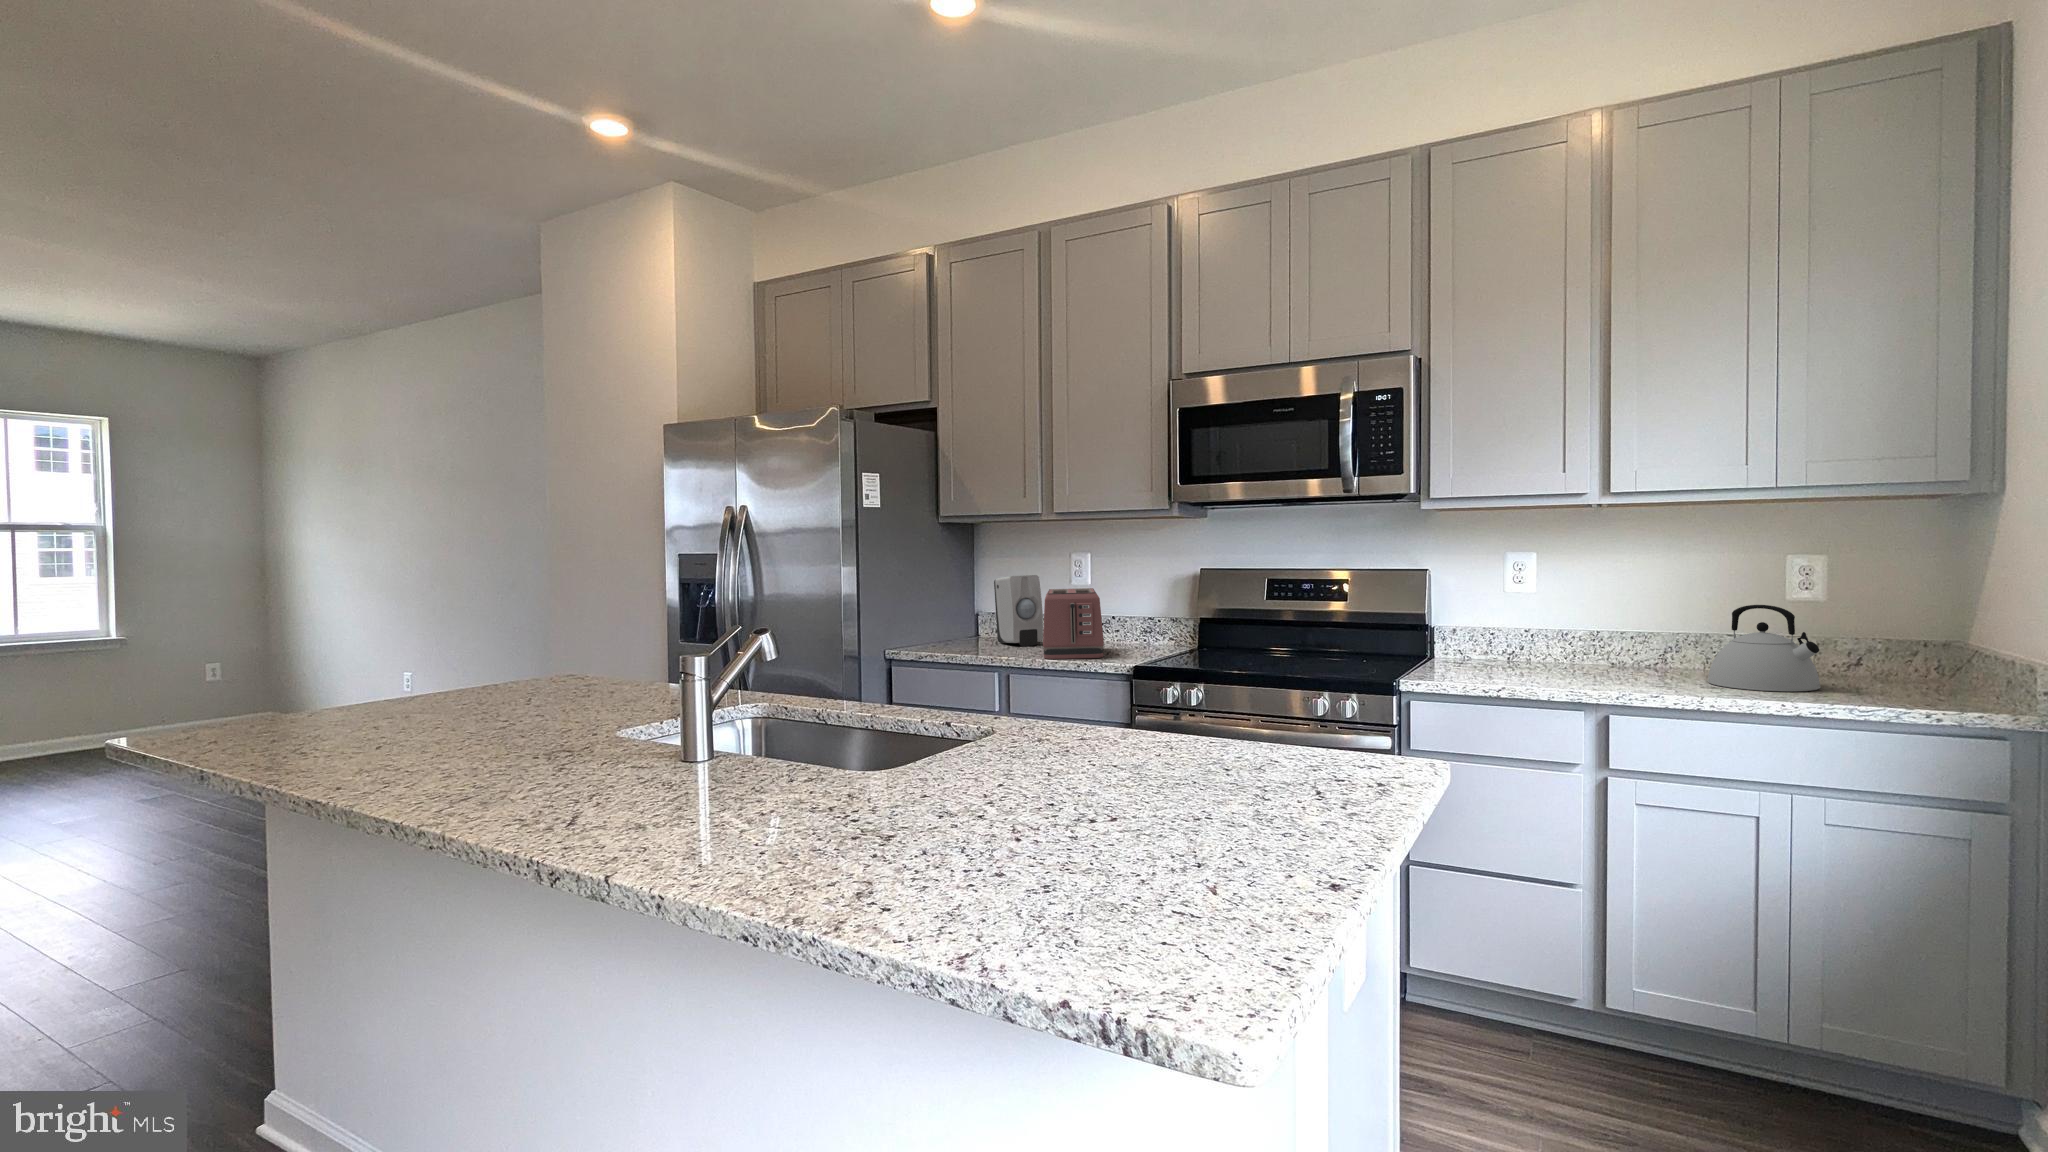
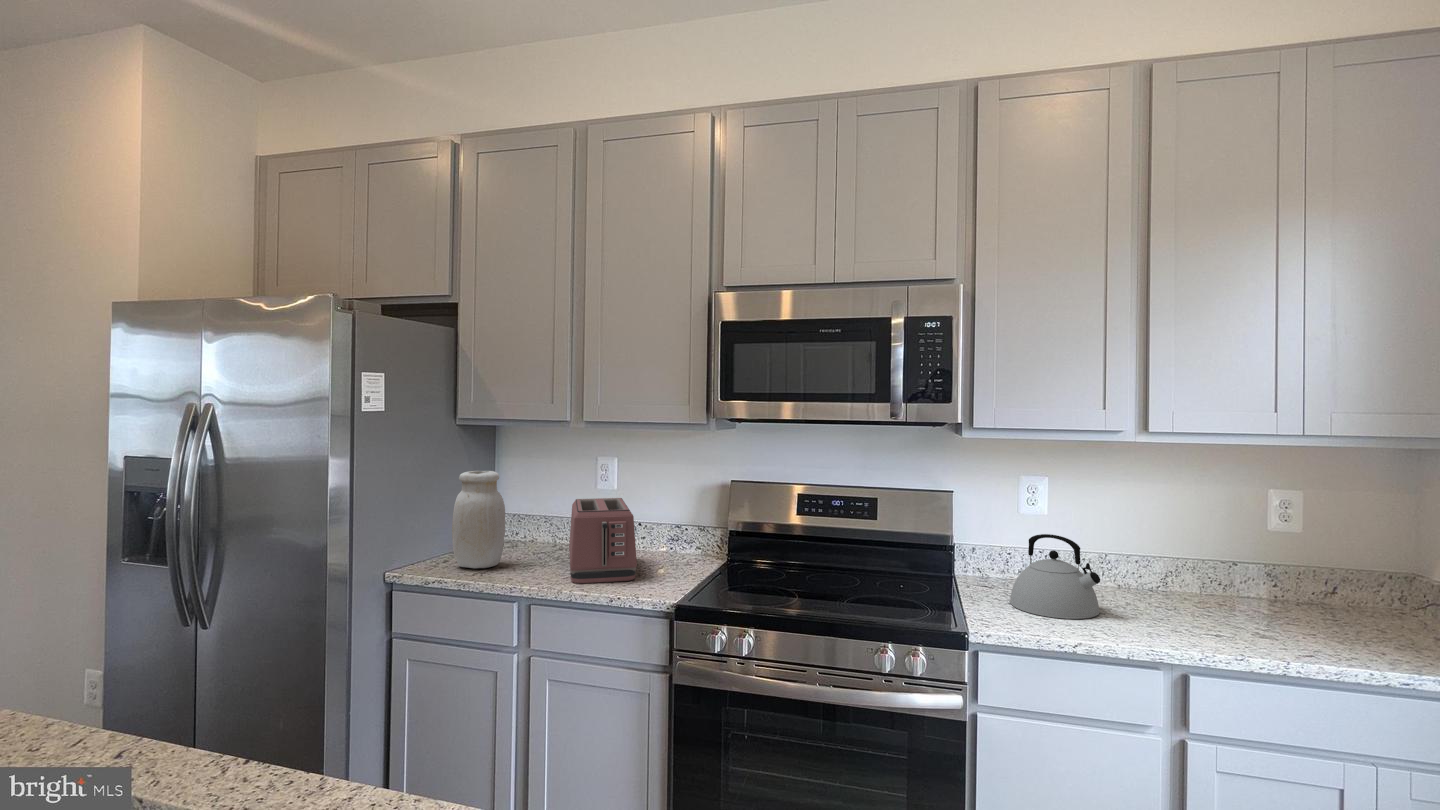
jar: none [939,563,985,651] -> present [452,471,505,568]
soap dispenser: present [994,575,1043,646] -> none [515,481,567,556]
kettle: present [1708,605,1821,692] -> present [1010,534,1100,619]

